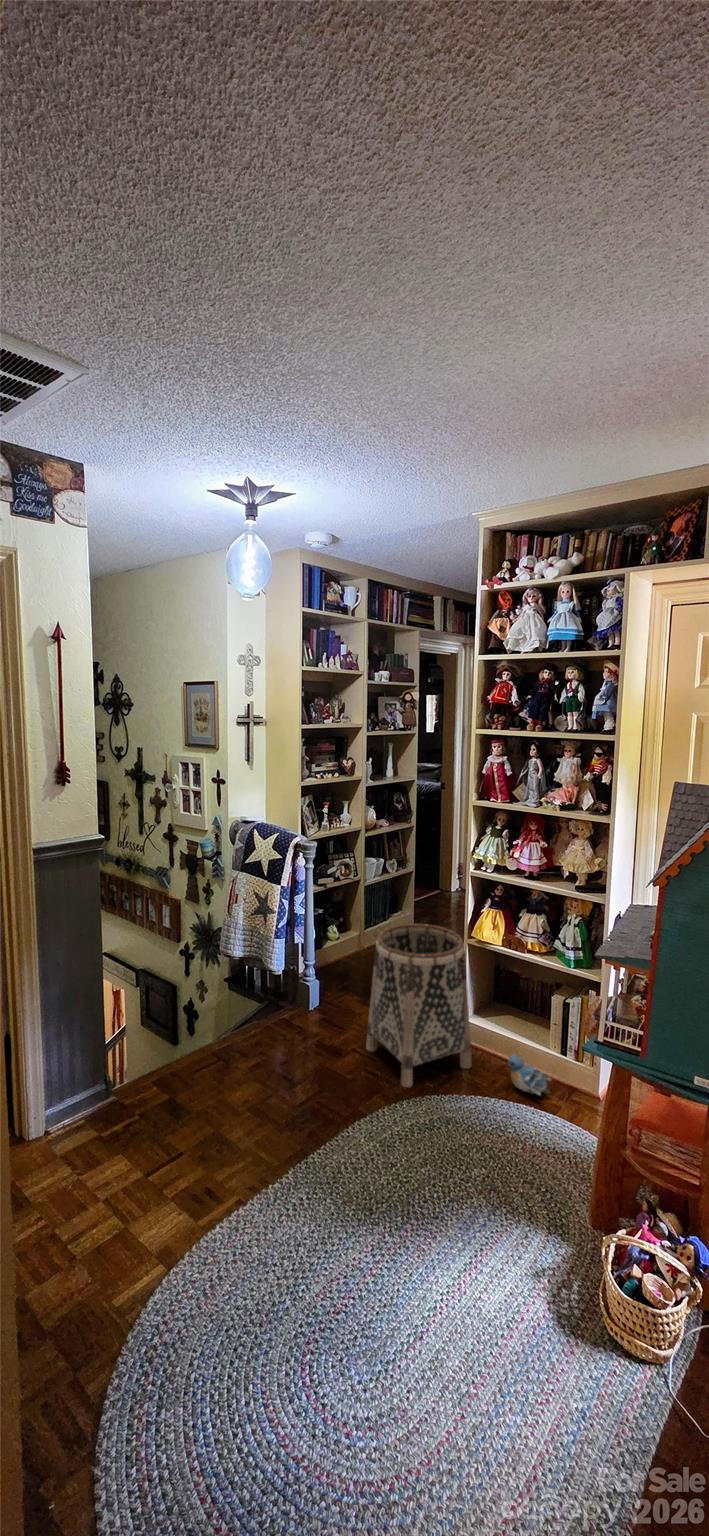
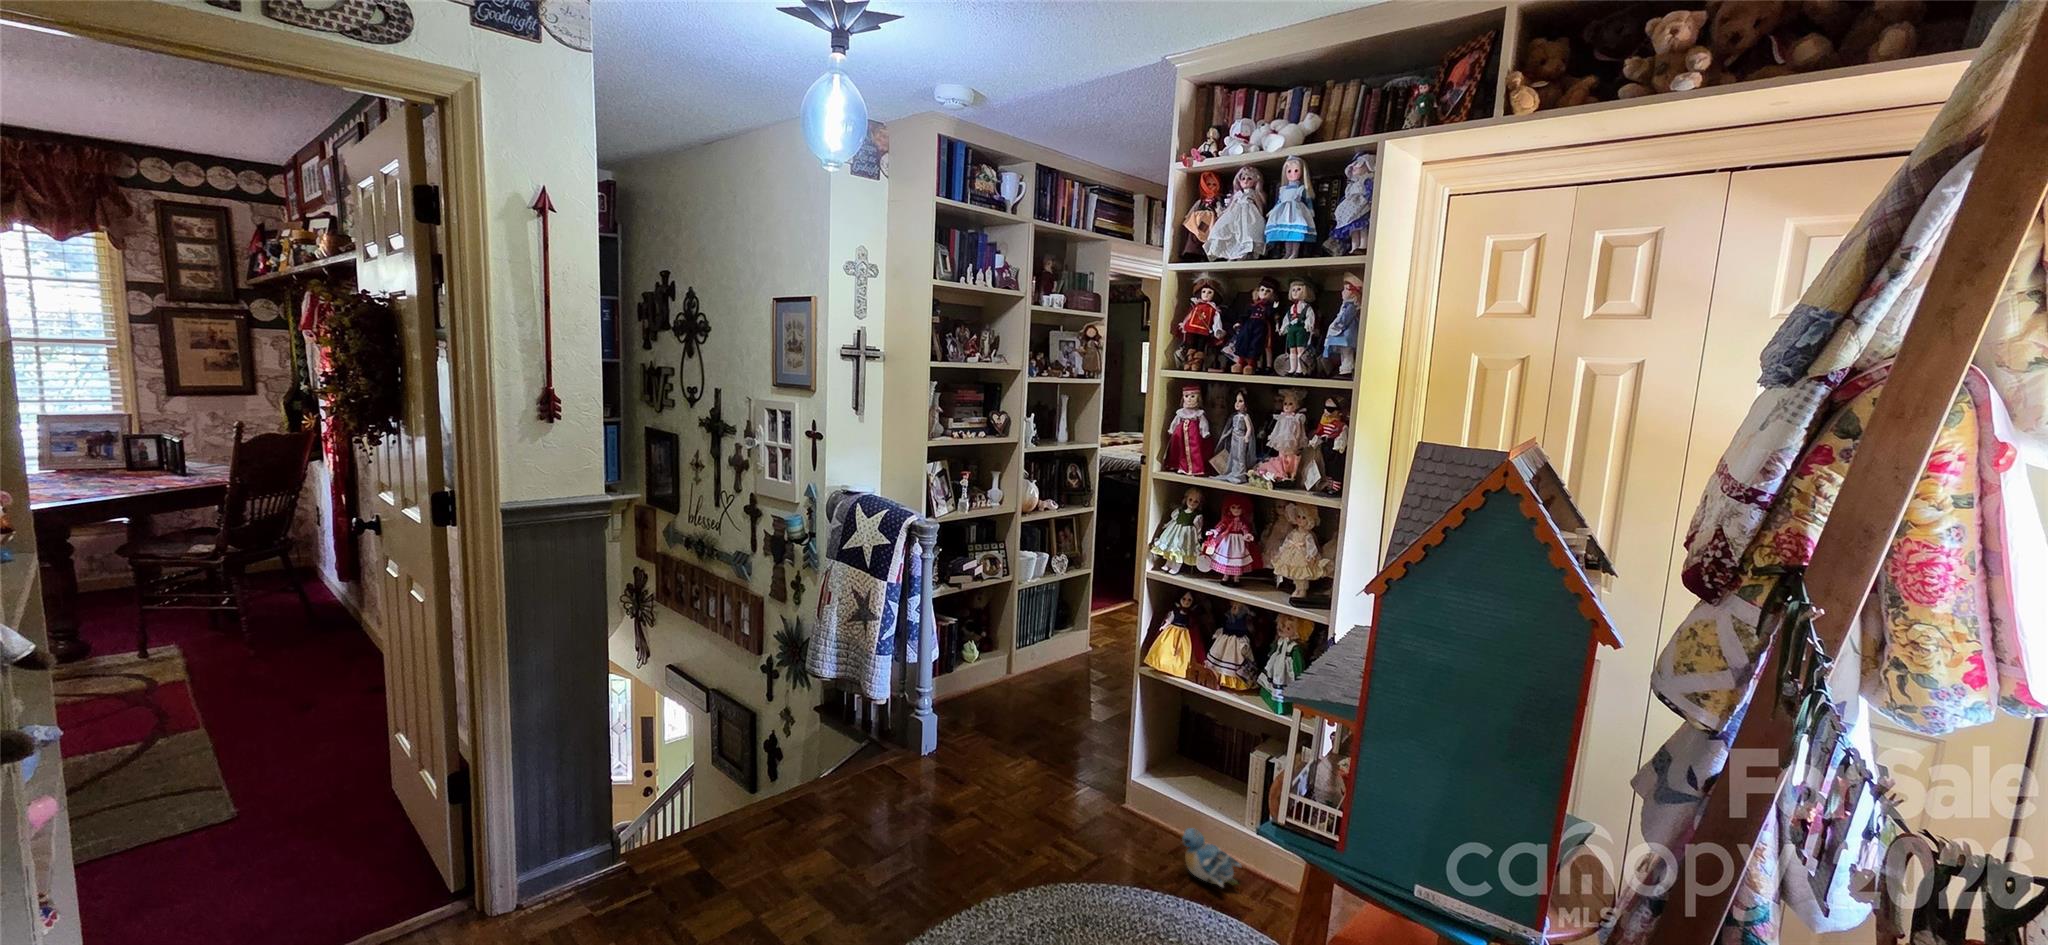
basket: present [366,924,471,1087] -> none [992,641,1134,866]

